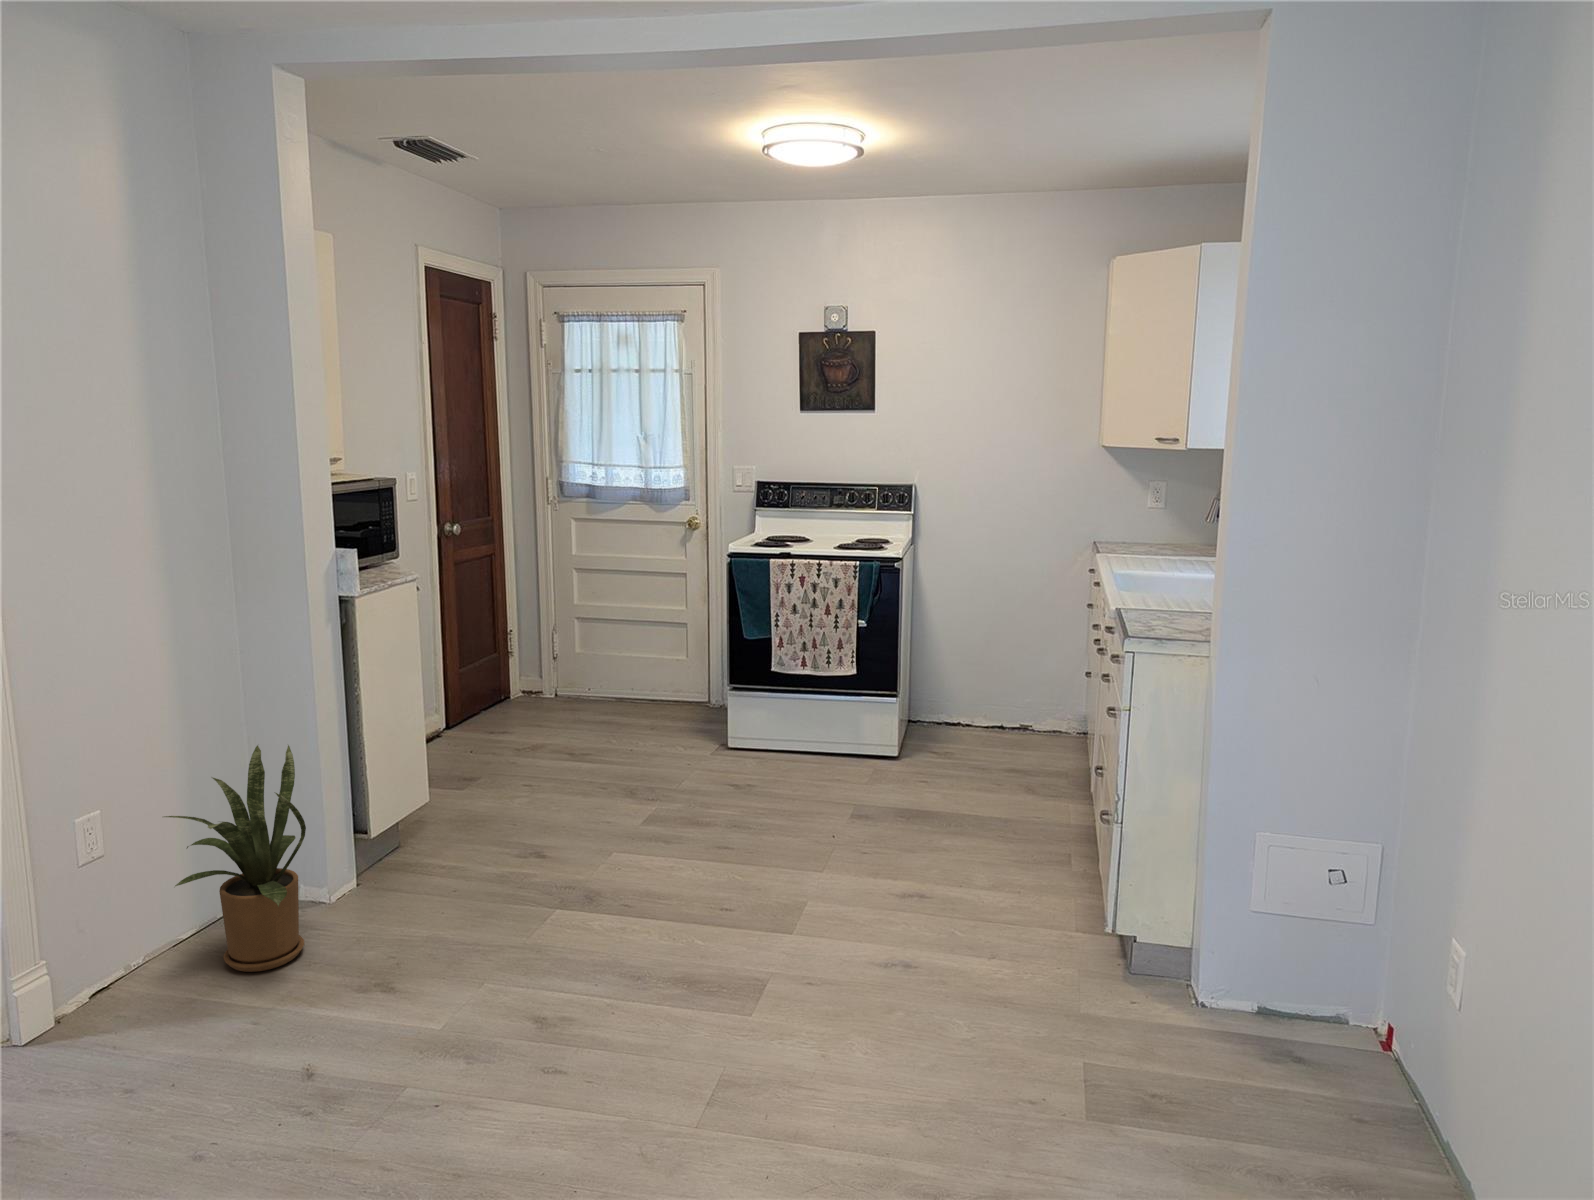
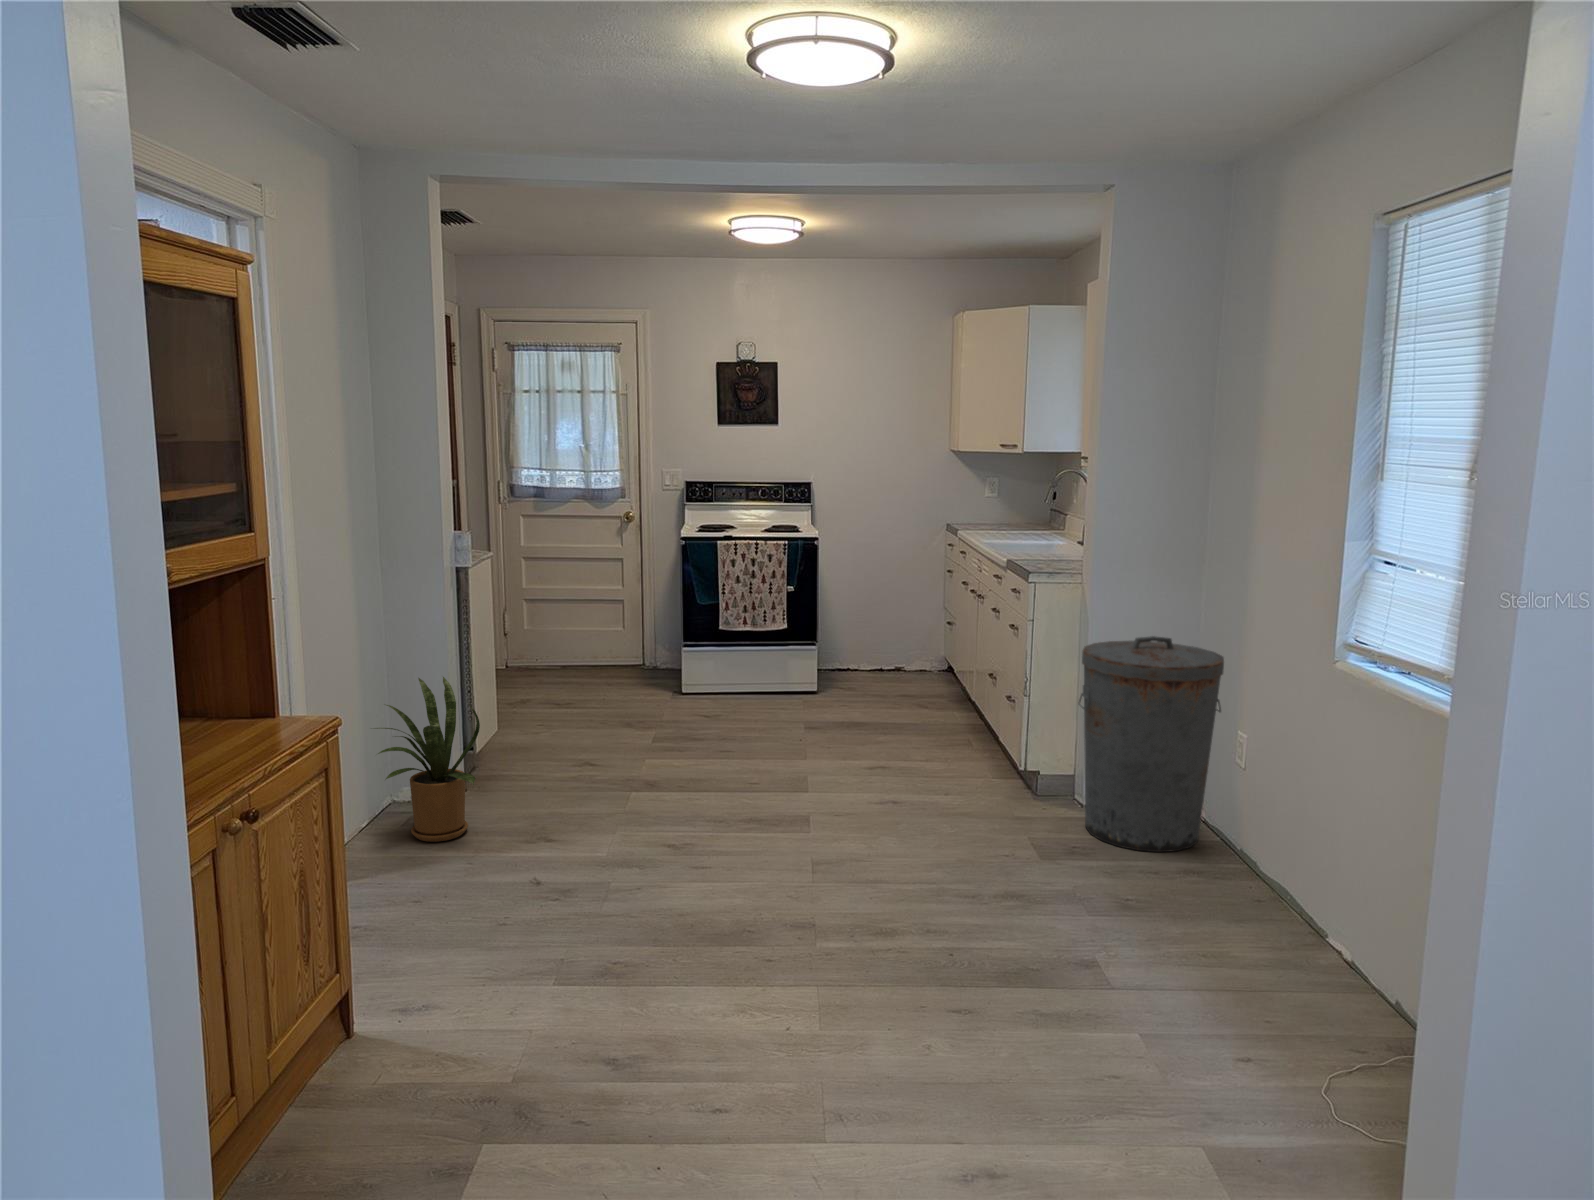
trash can: none [1173,761,1436,1144] -> present [1079,636,1224,852]

